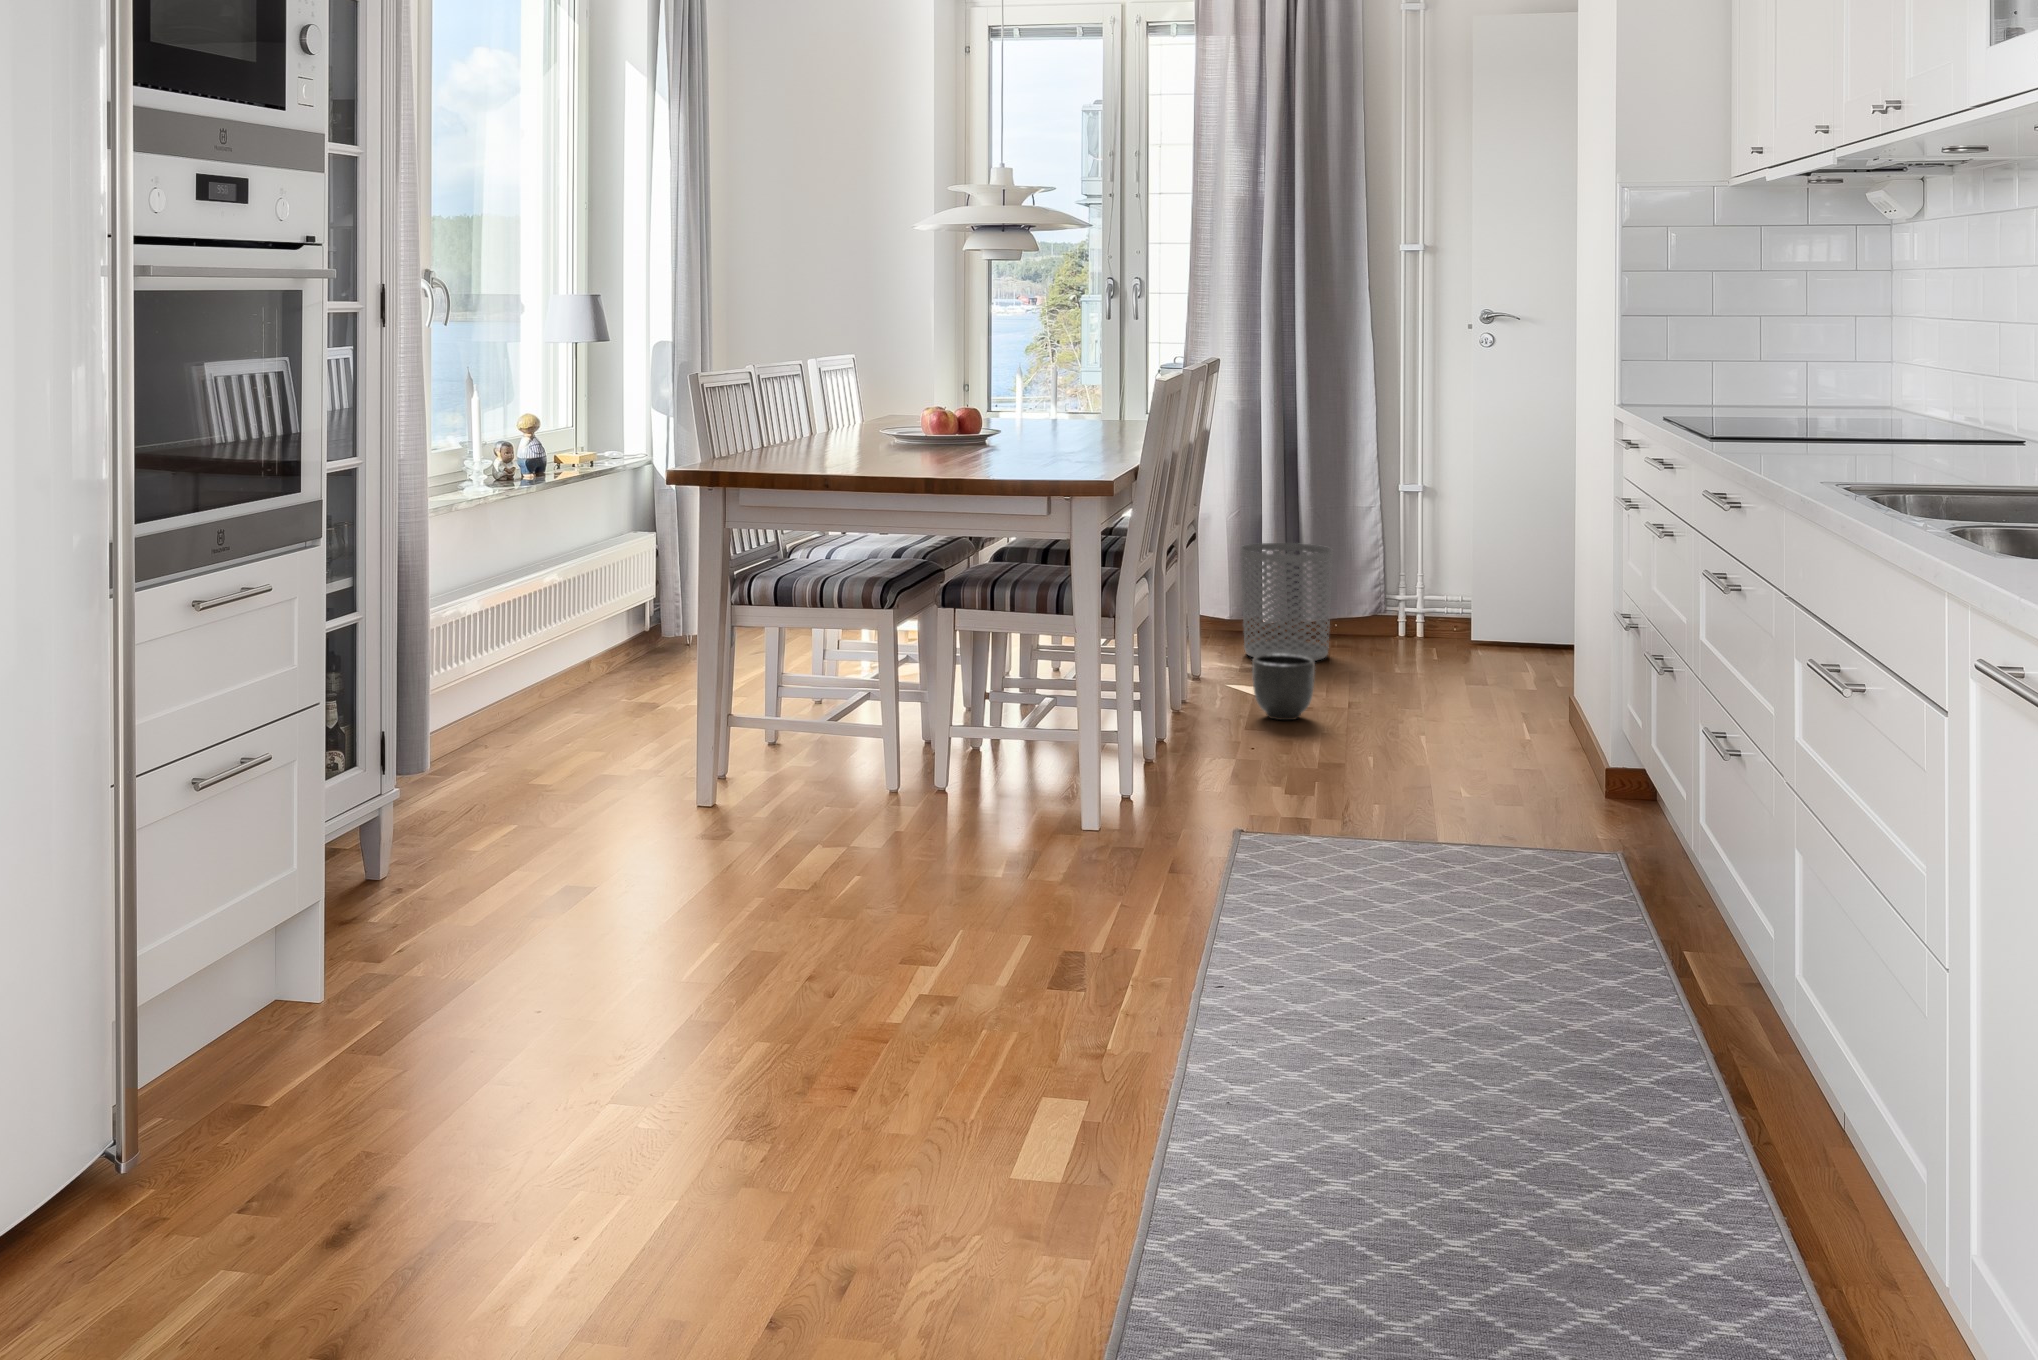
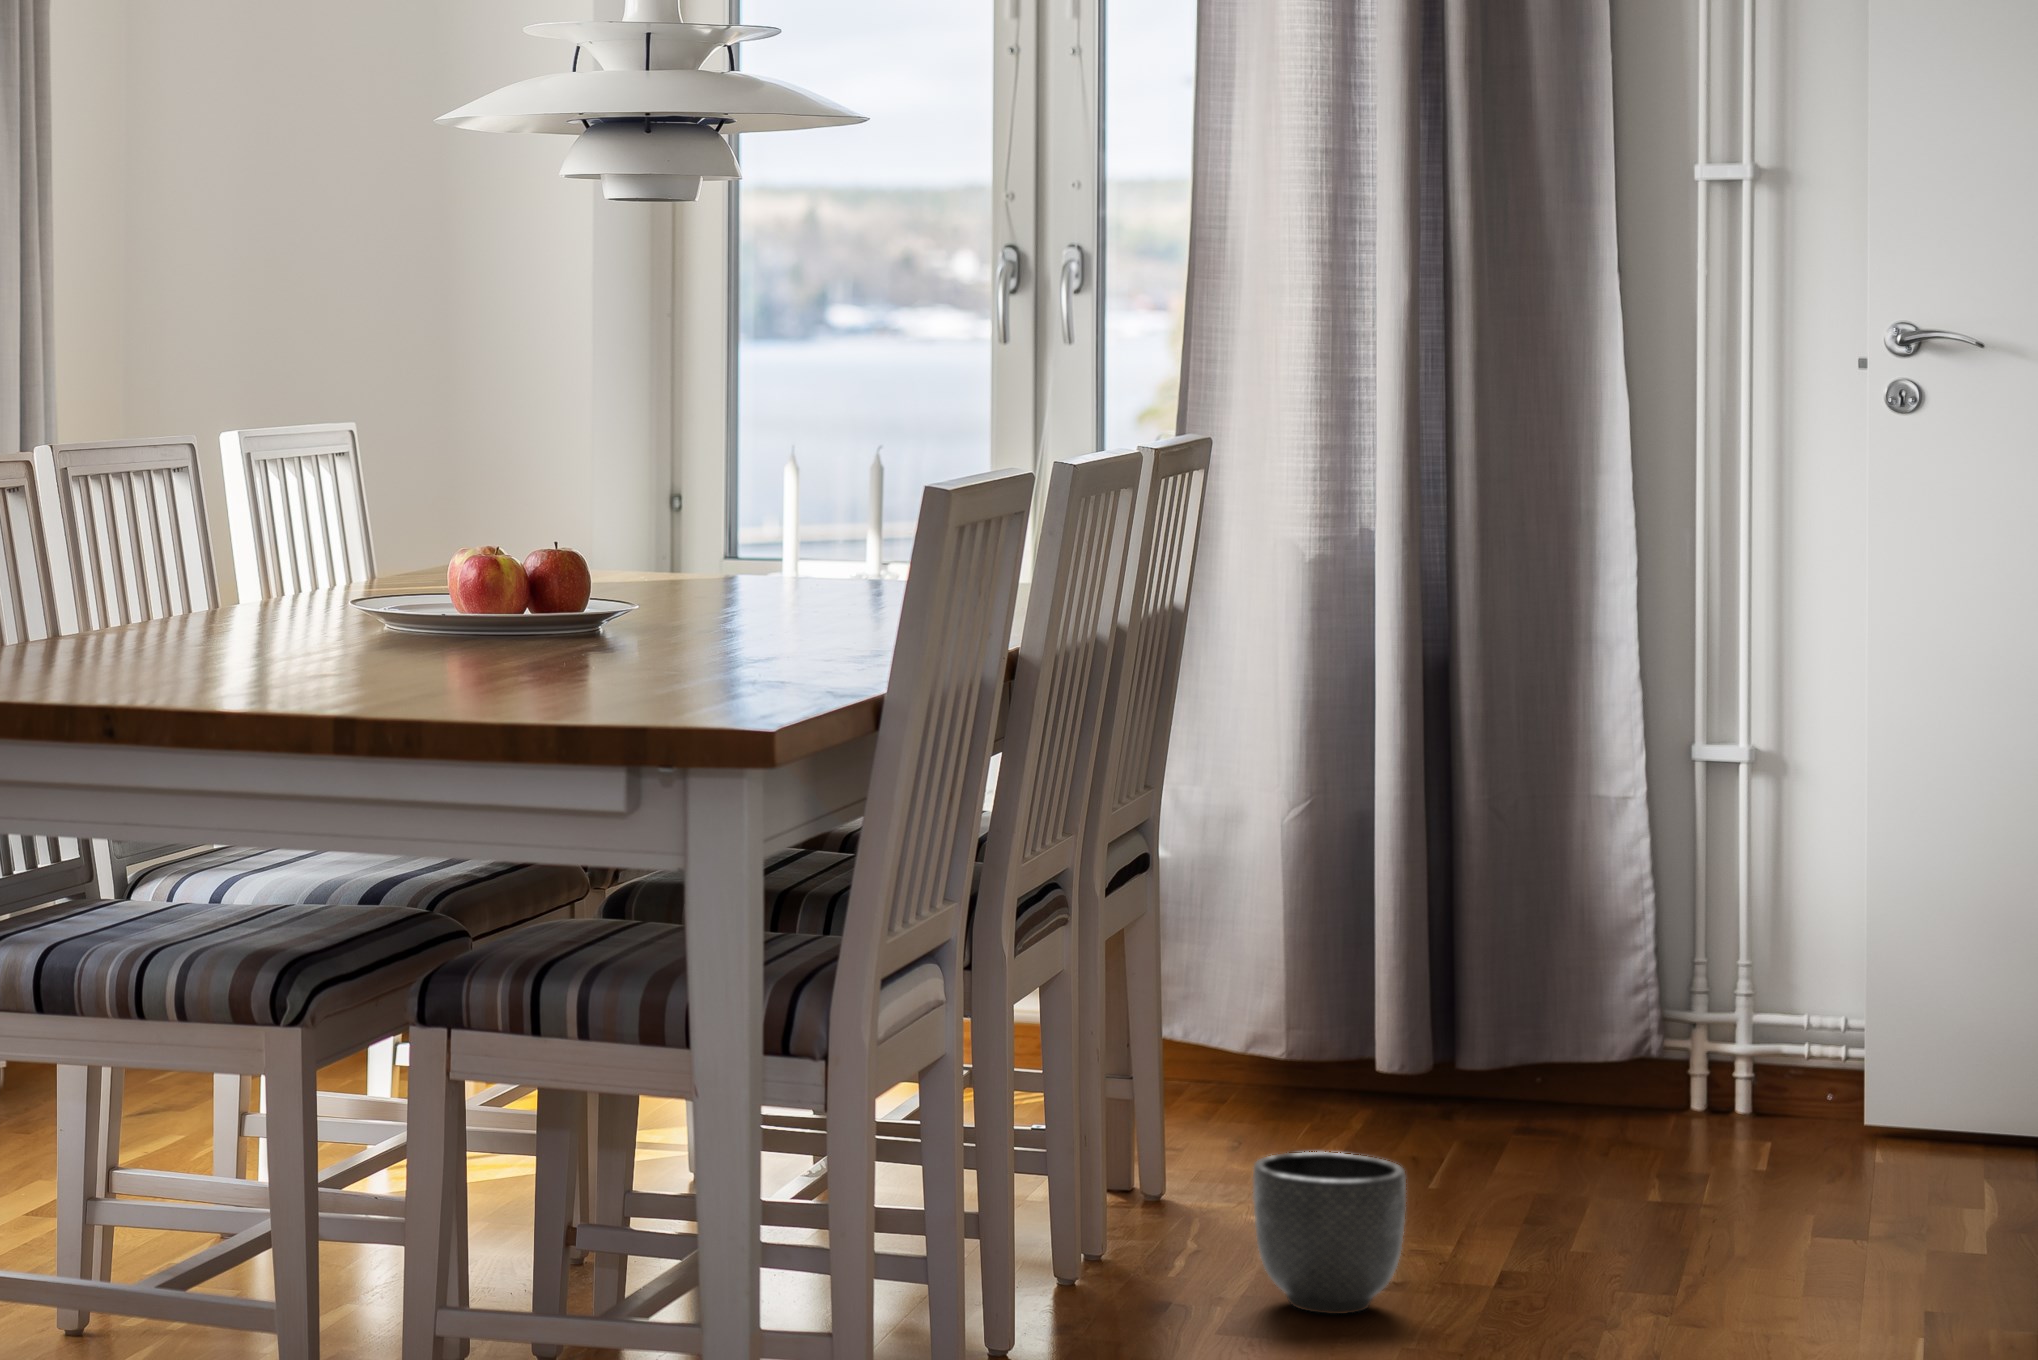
waste bin: present [1240,543,1333,661] -> none [1288,881,1513,1169]

